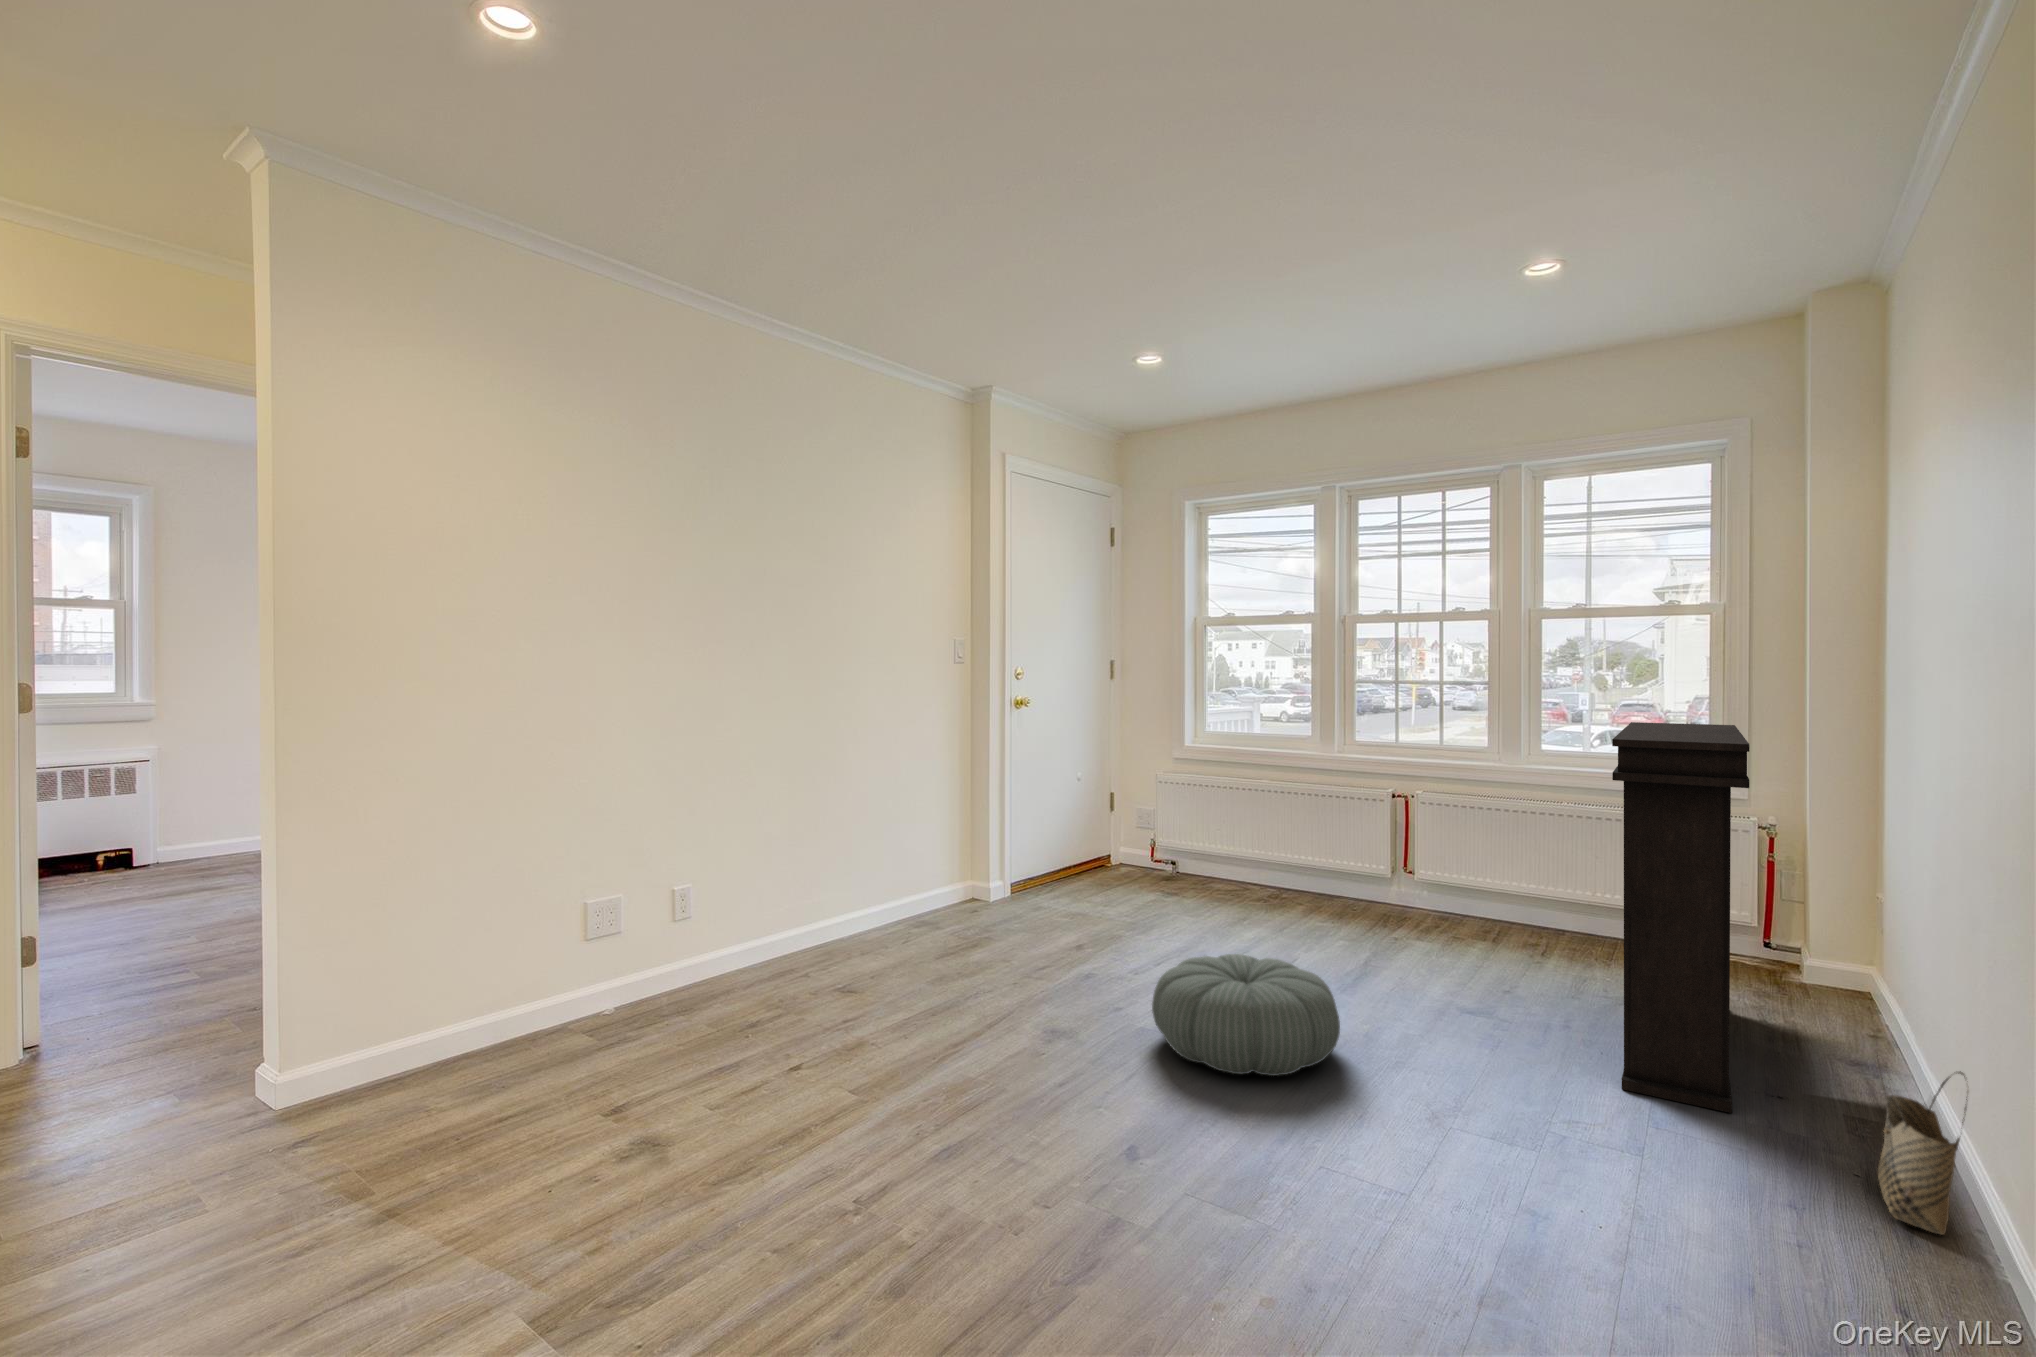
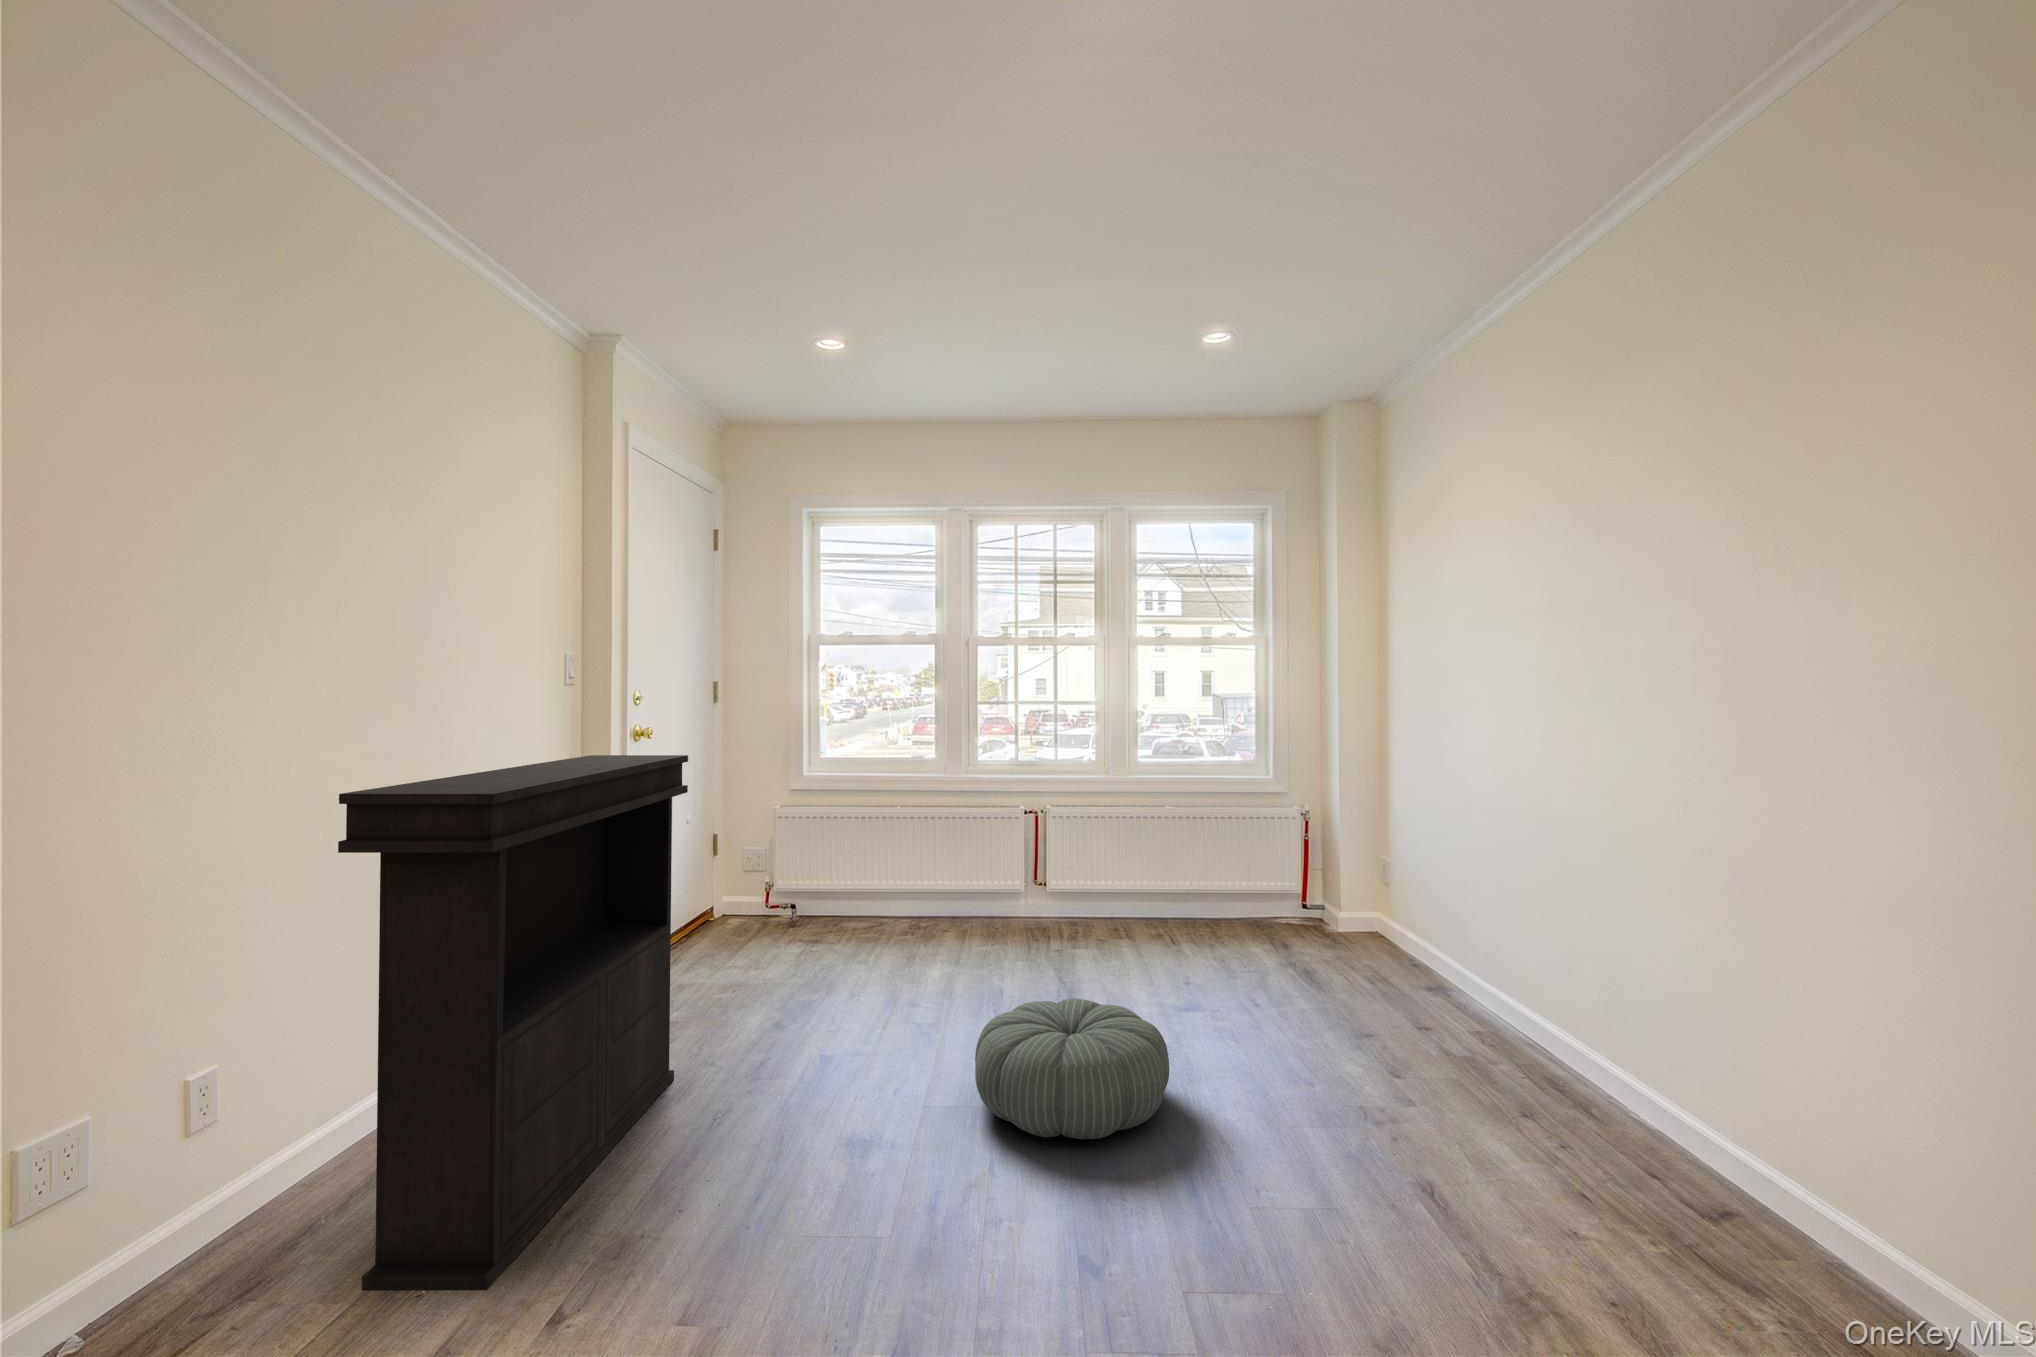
console table: present [1612,722,1750,1113] -> present [338,755,688,1291]
woven basket: present [1876,1054,1967,1235] -> none [1548,982,1623,1109]

